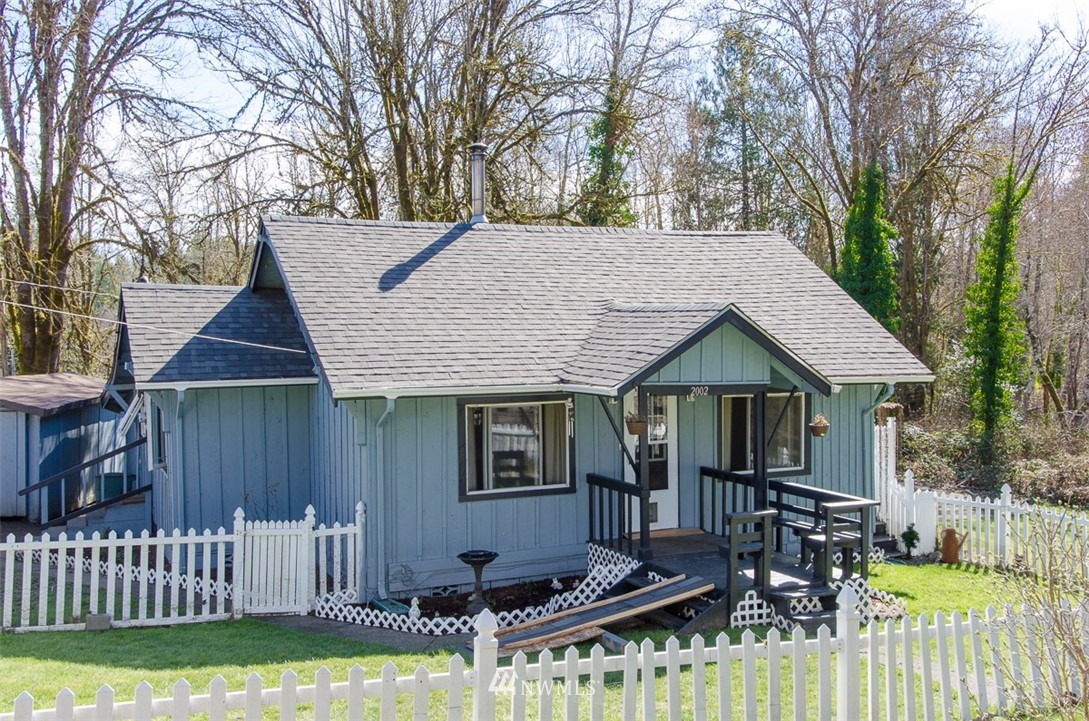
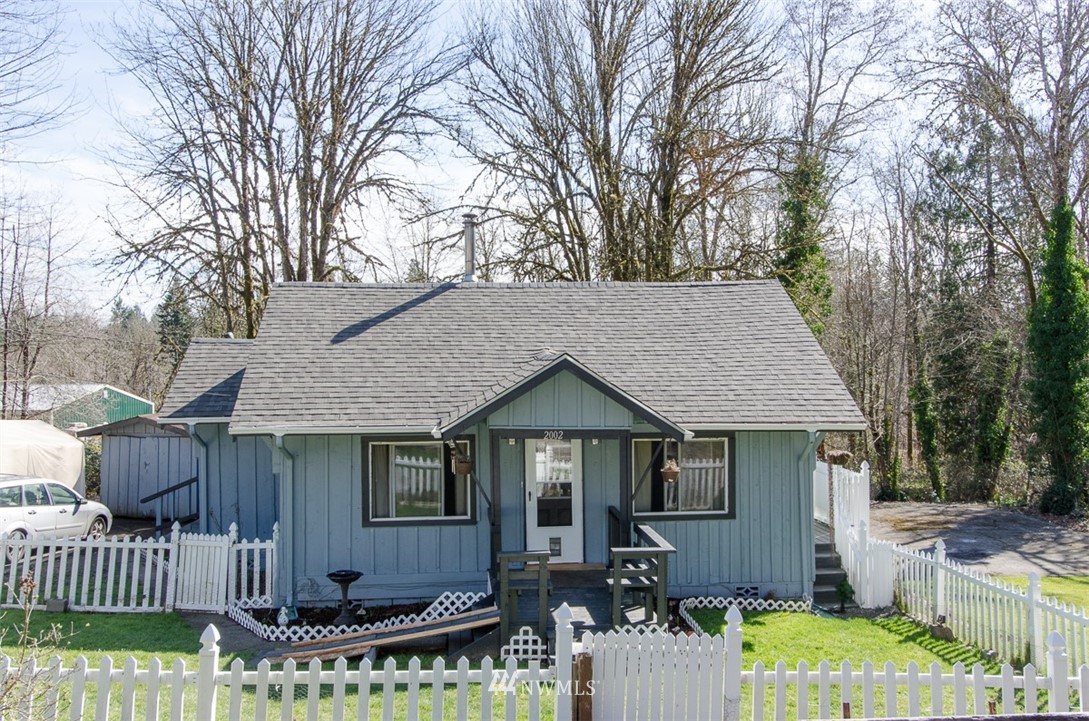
watering can: present [940,528,968,563] -> none [875,583,895,622]

